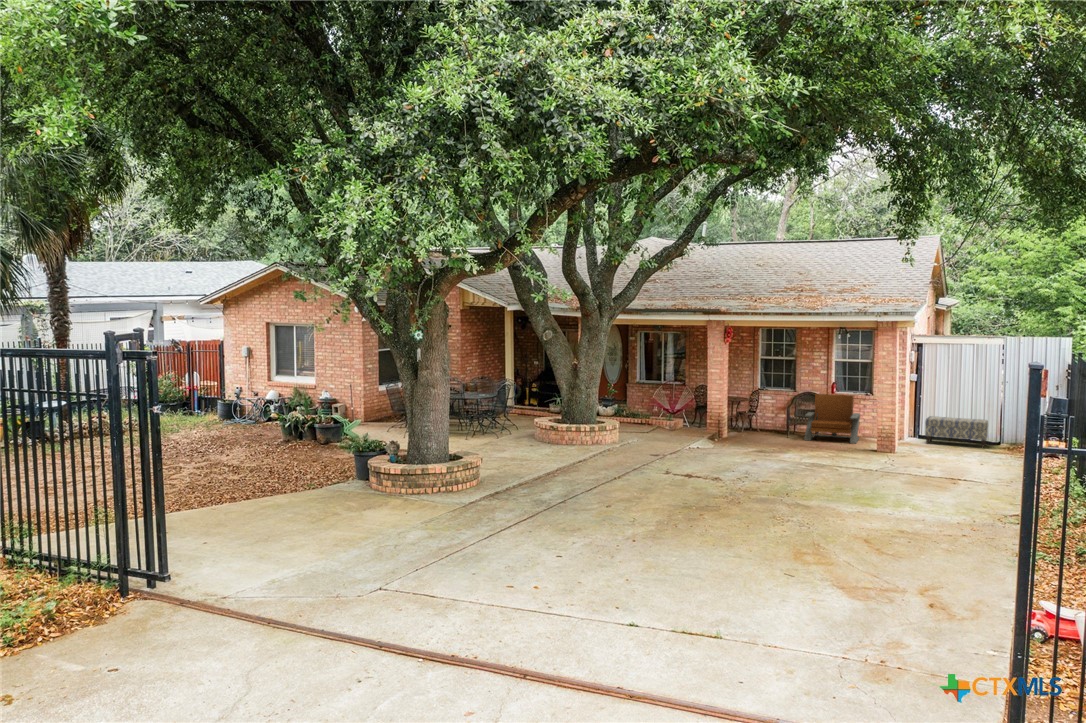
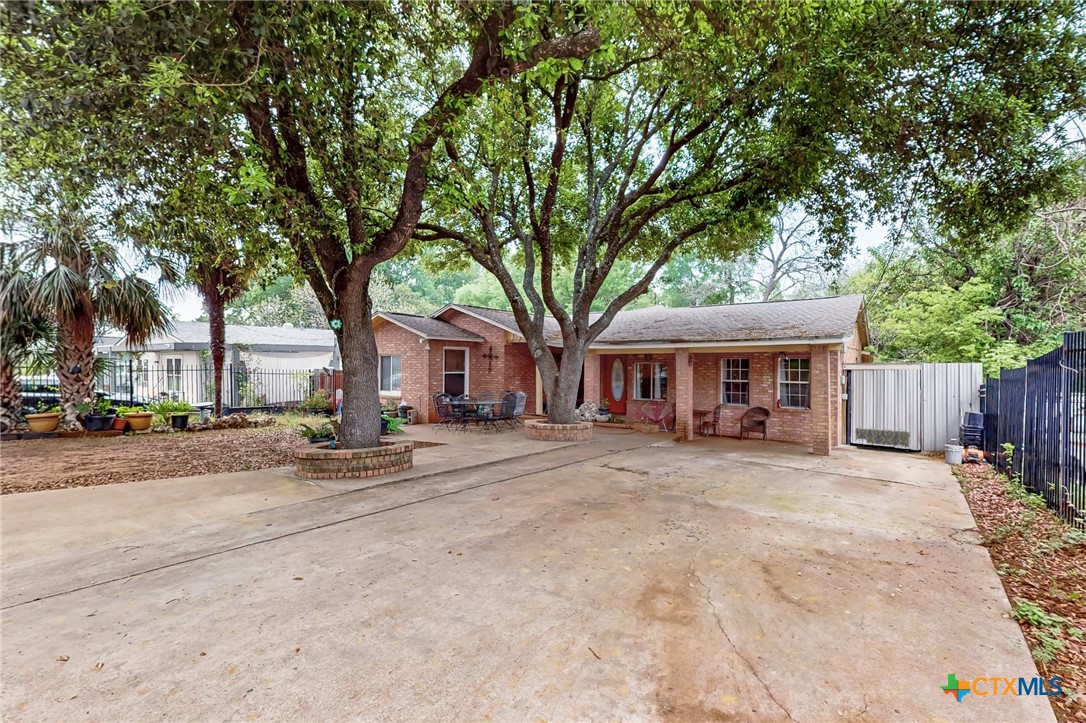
lounge chair: present [804,394,860,444] -> none [754,408,800,447]

